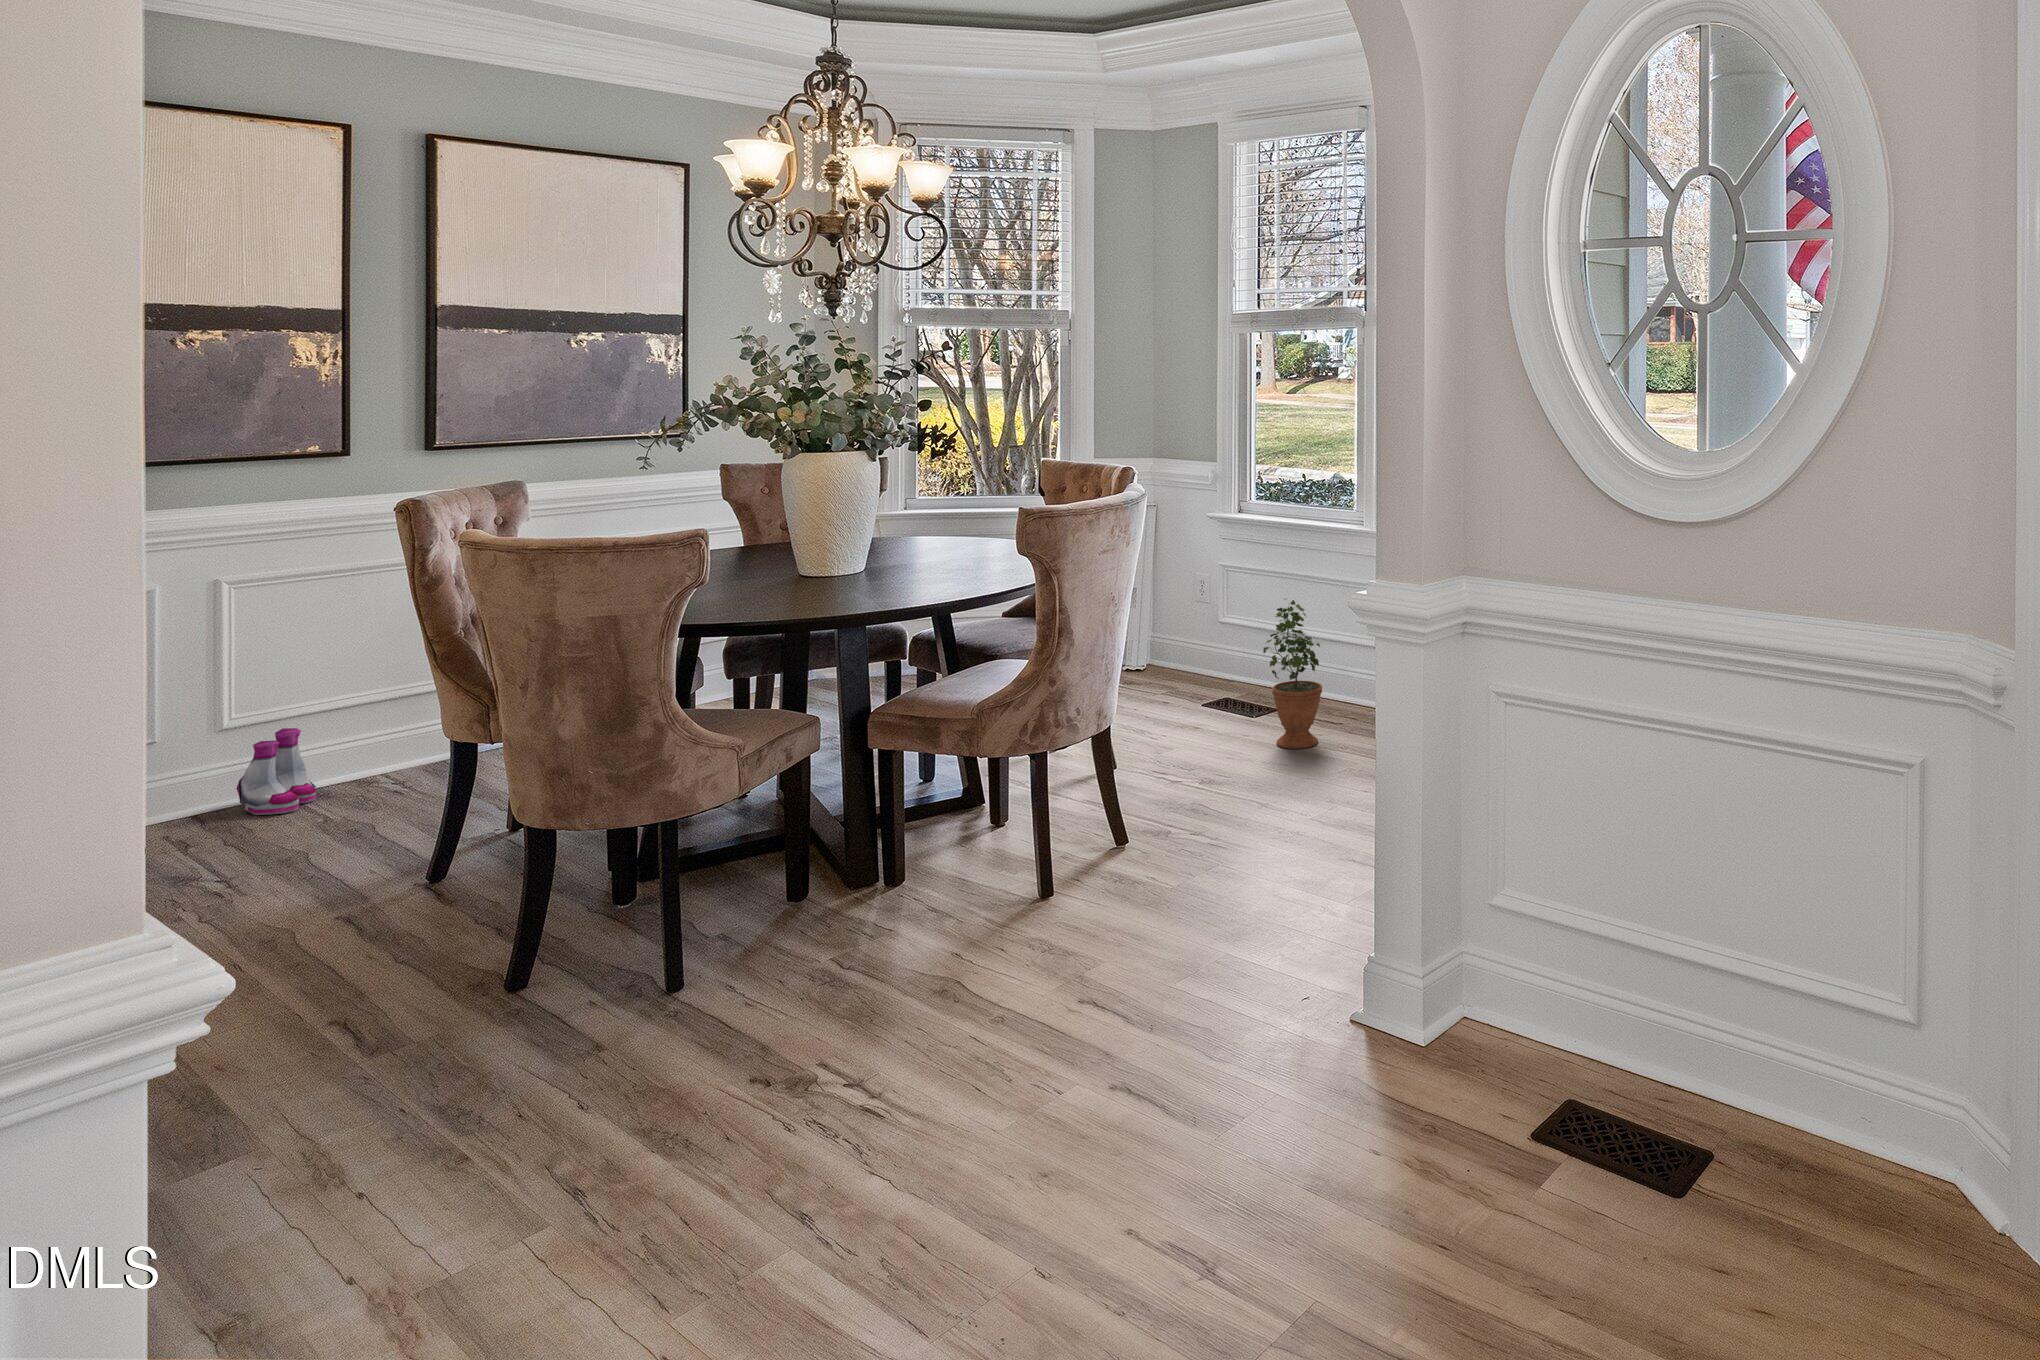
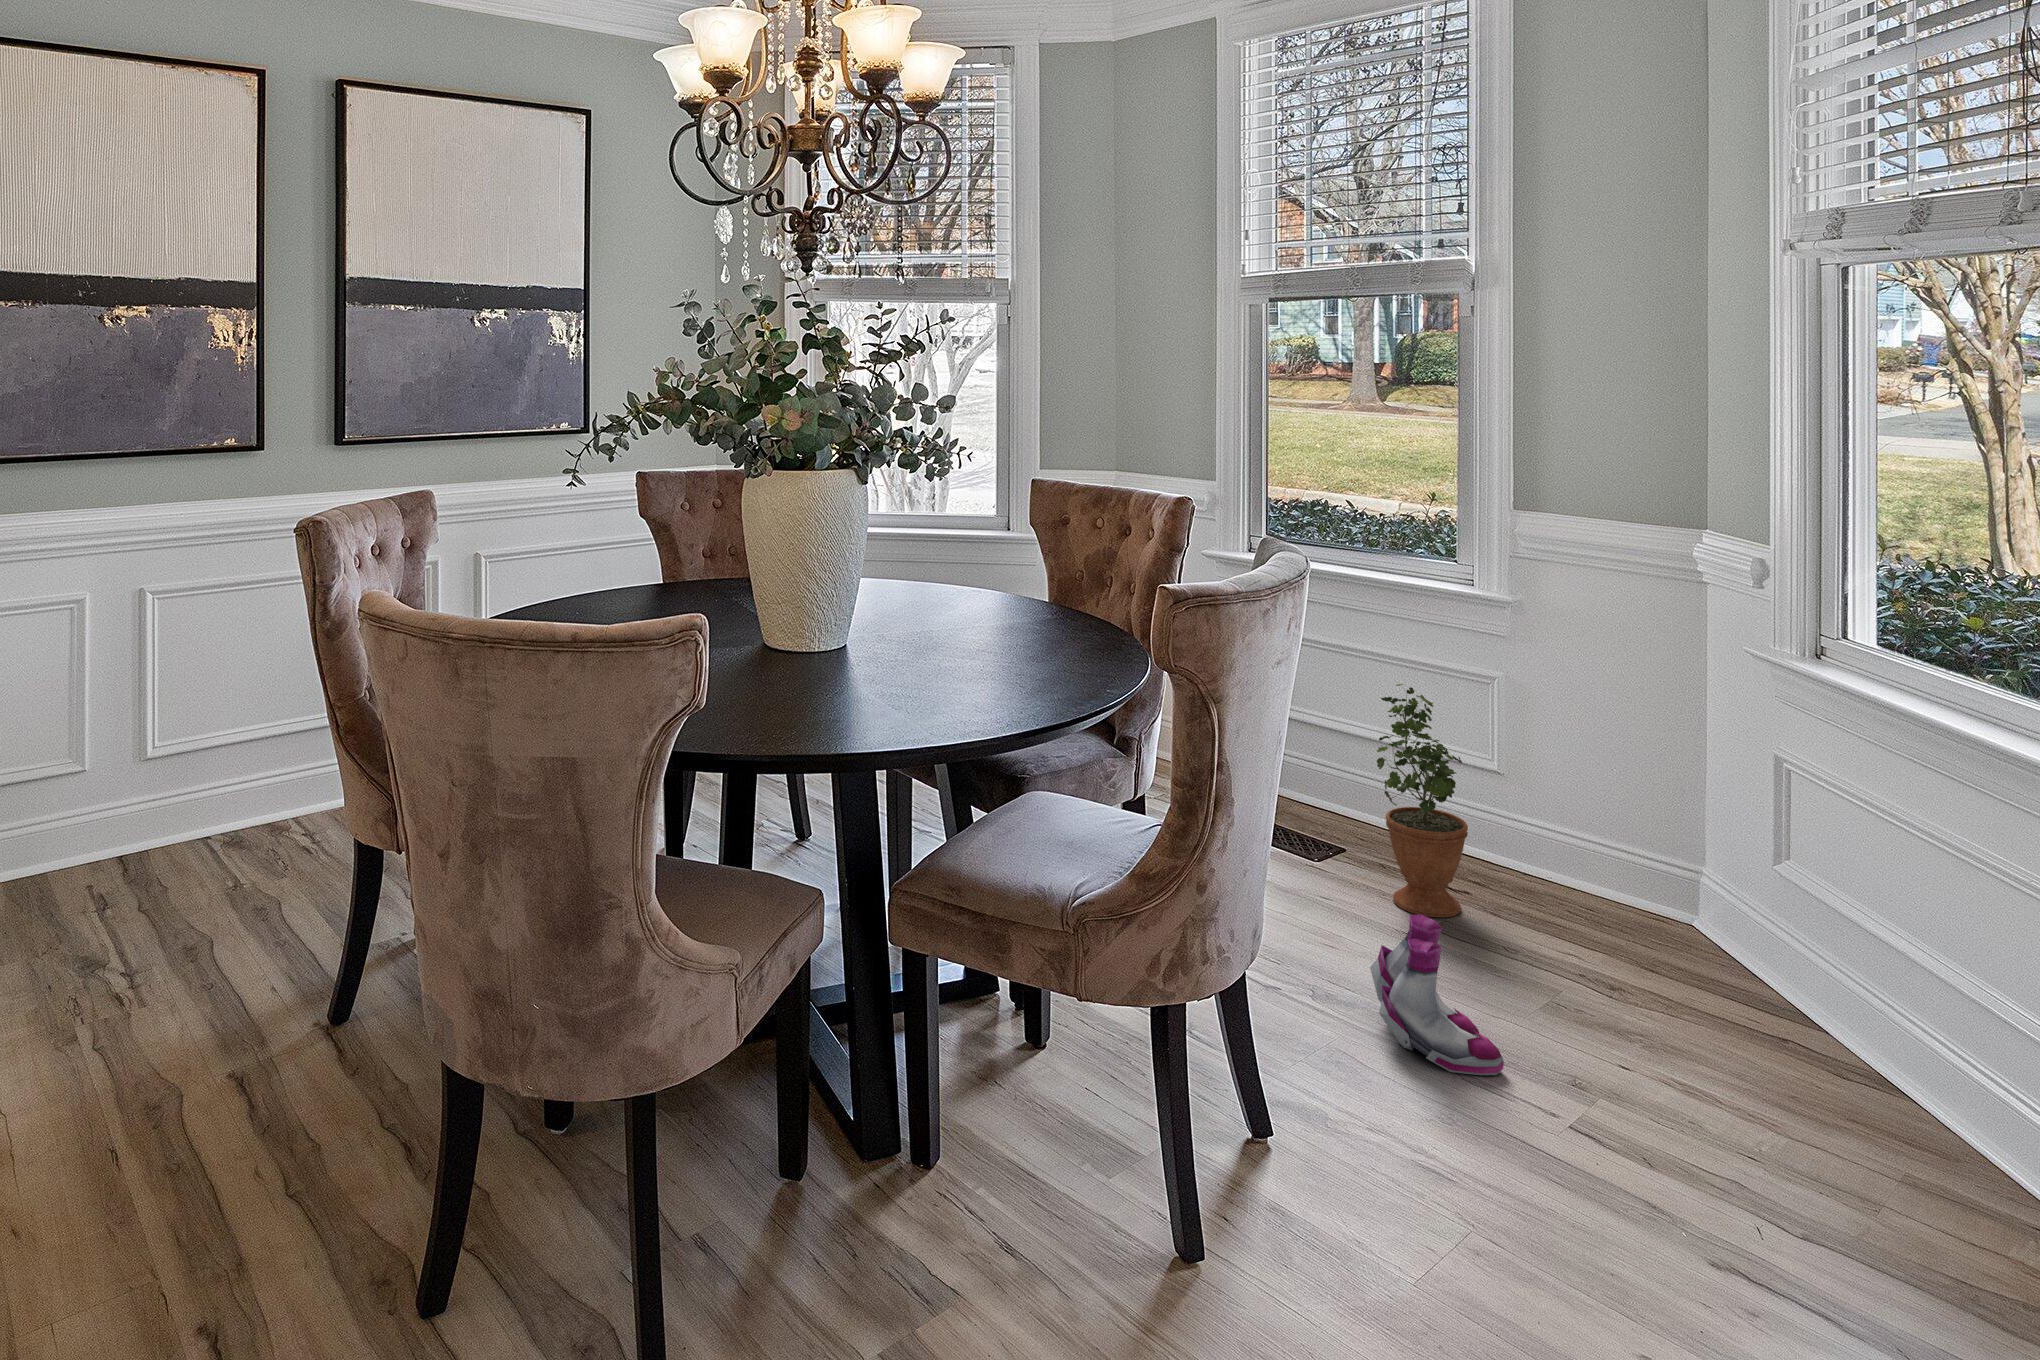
boots: present [237,728,317,815] -> present [1370,914,1504,1075]

